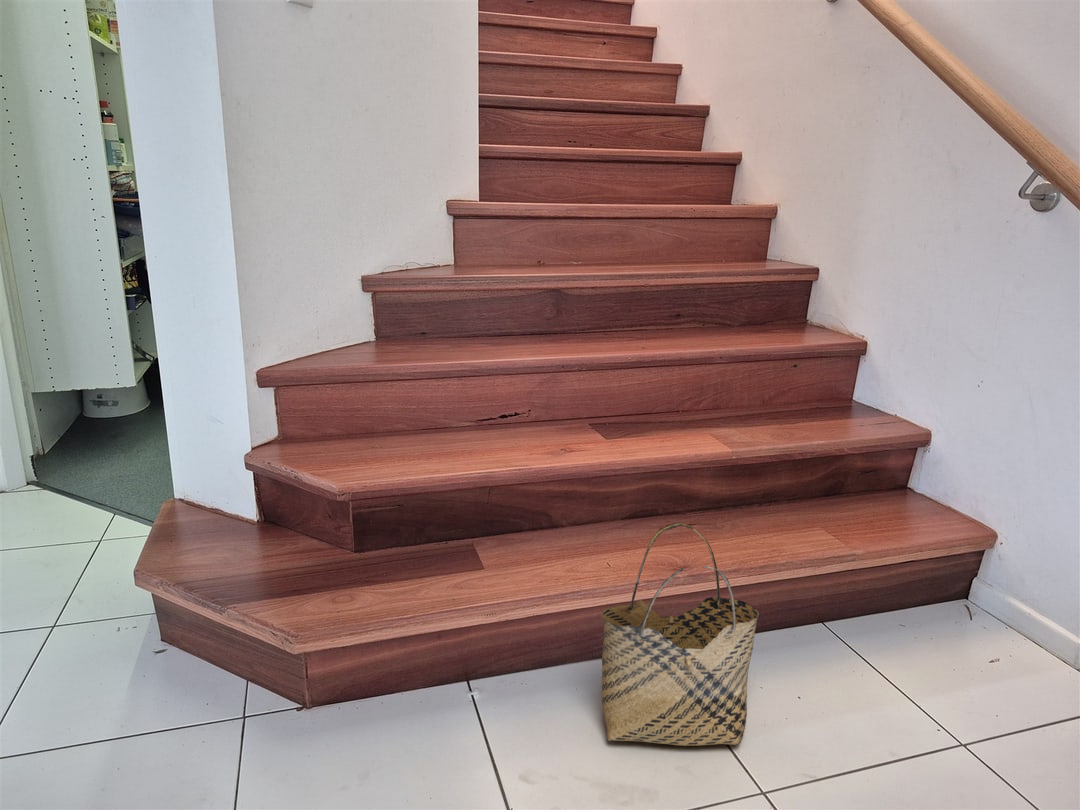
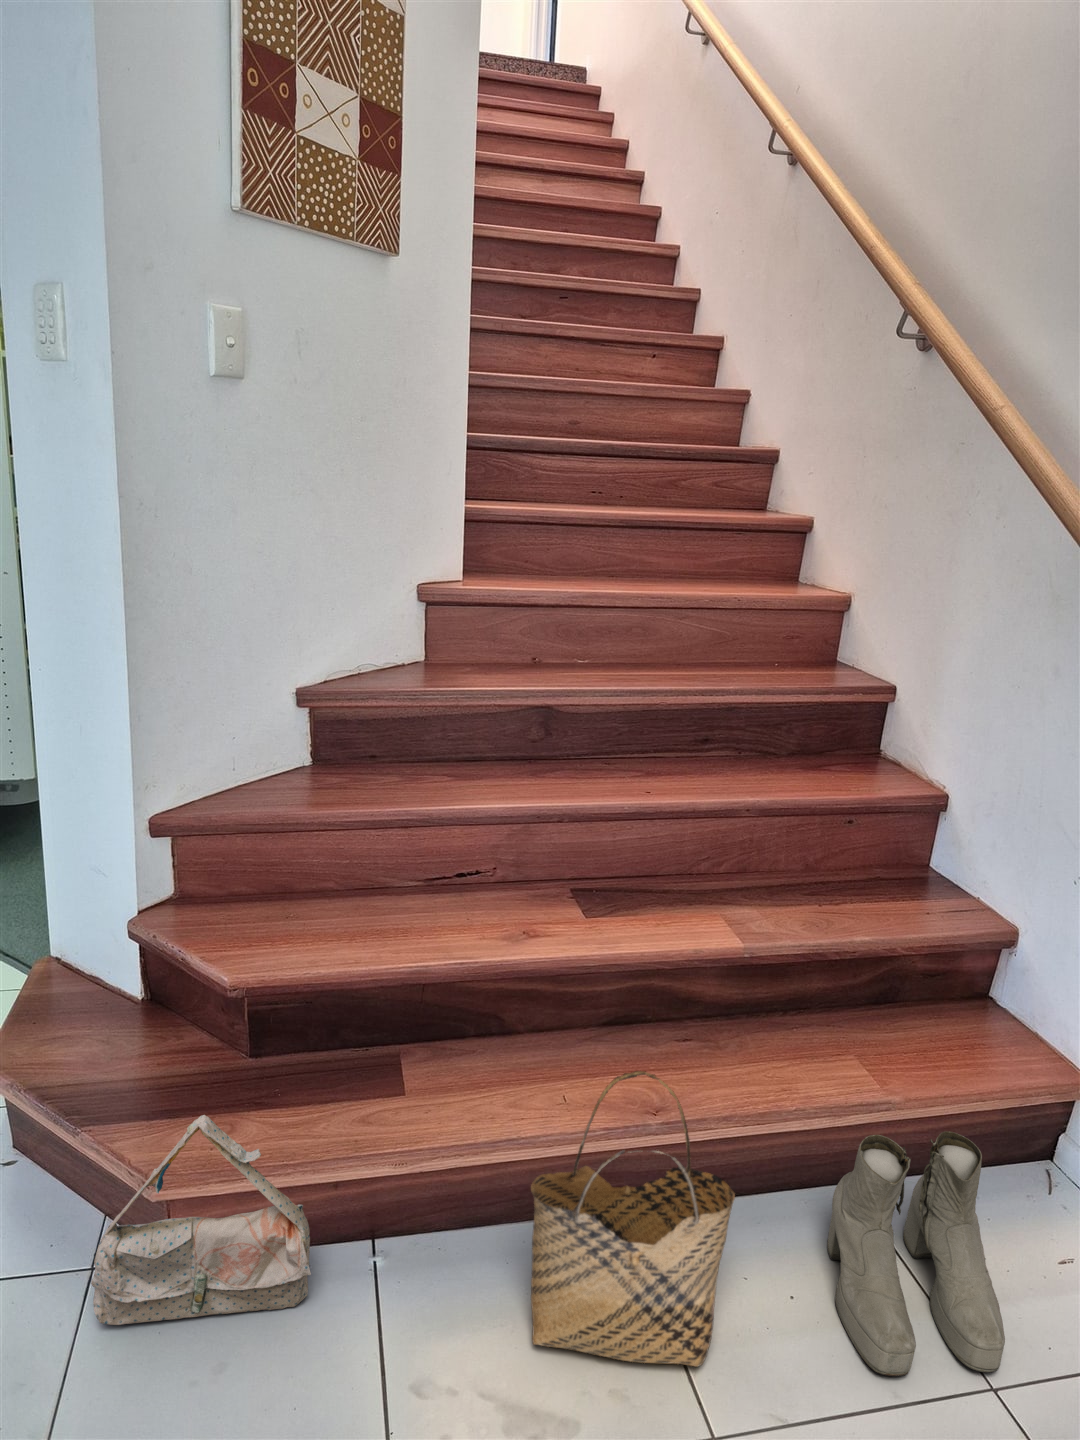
boots: none [814,564,963,740] -> present [827,1132,1005,1376]
bag: none [252,575,429,754] -> present [91,1115,311,1325]

